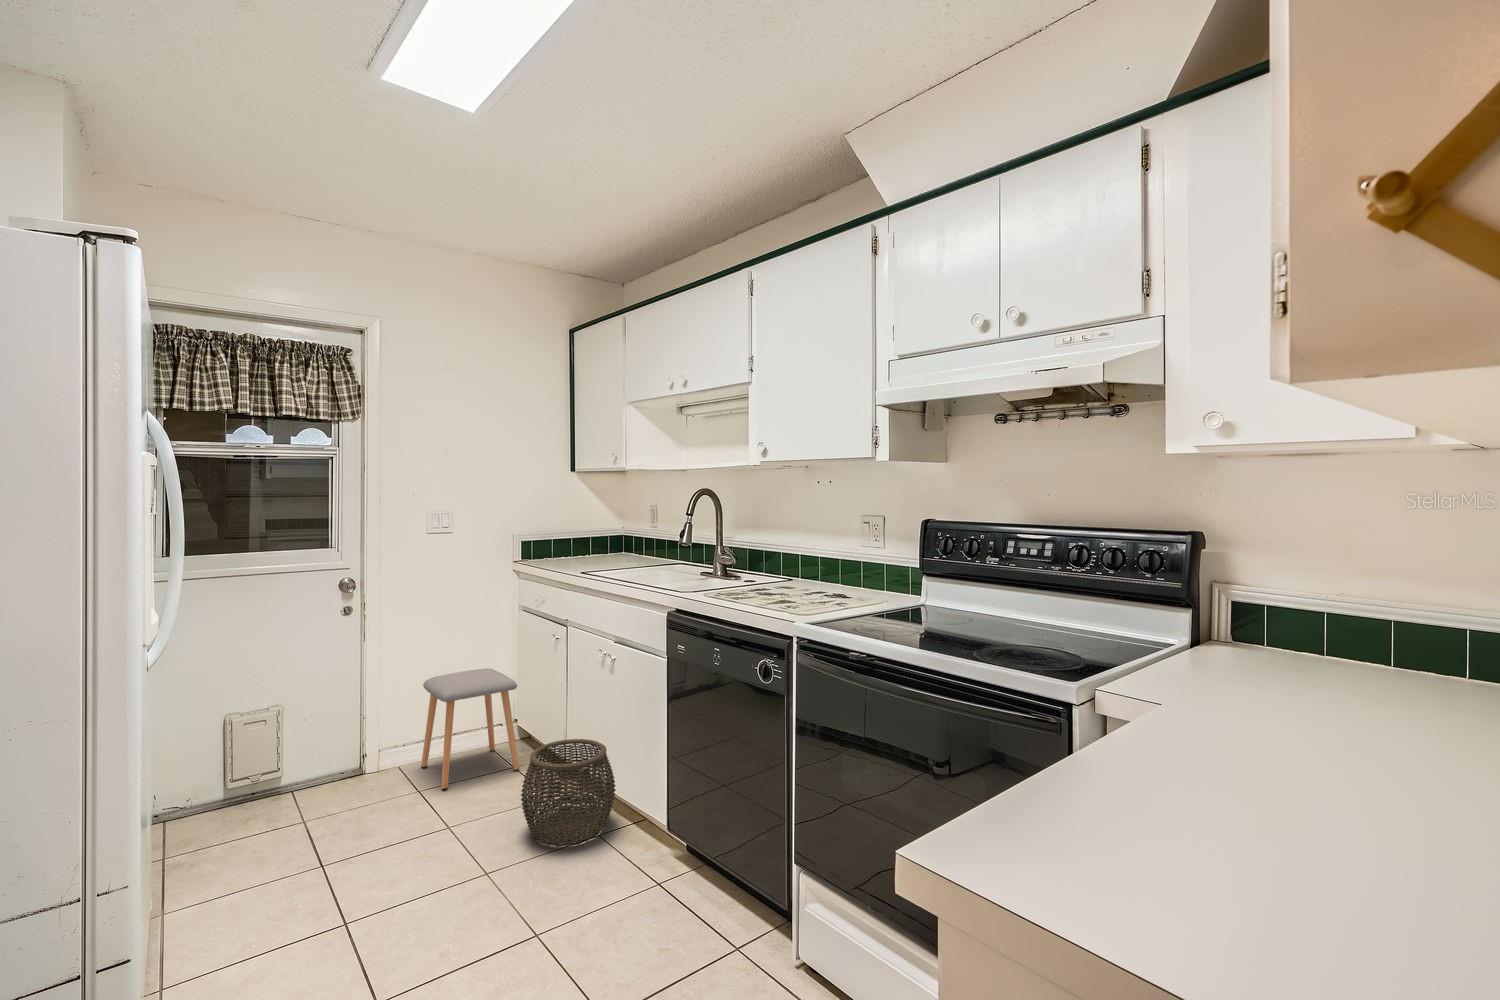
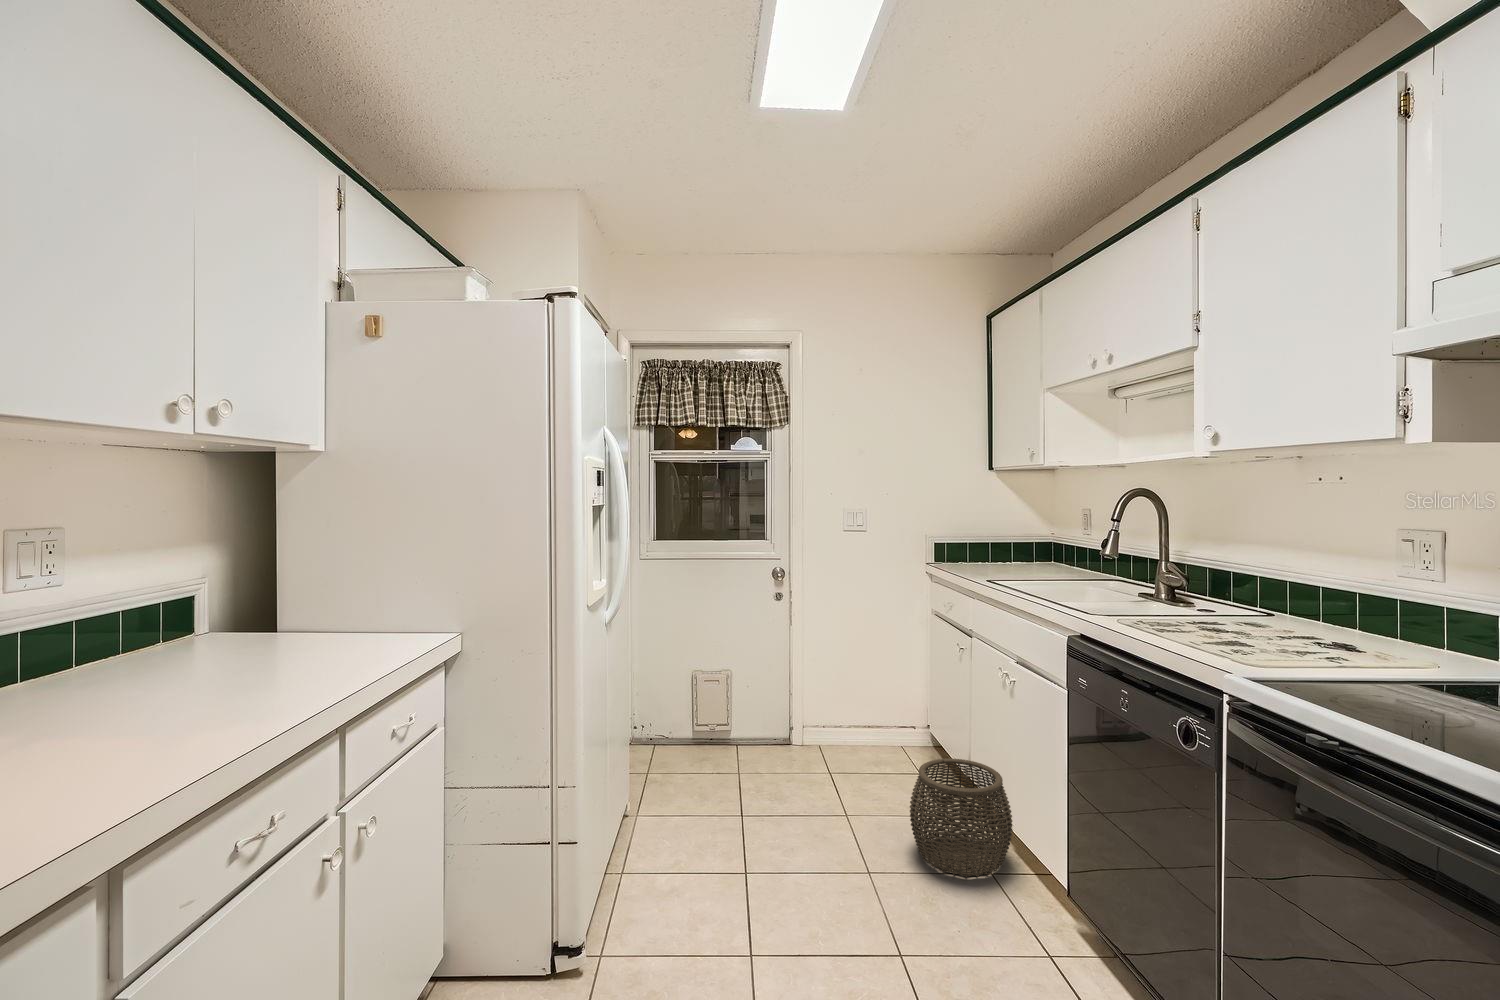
stool: present [421,668,519,790] -> none [837,666,924,778]

